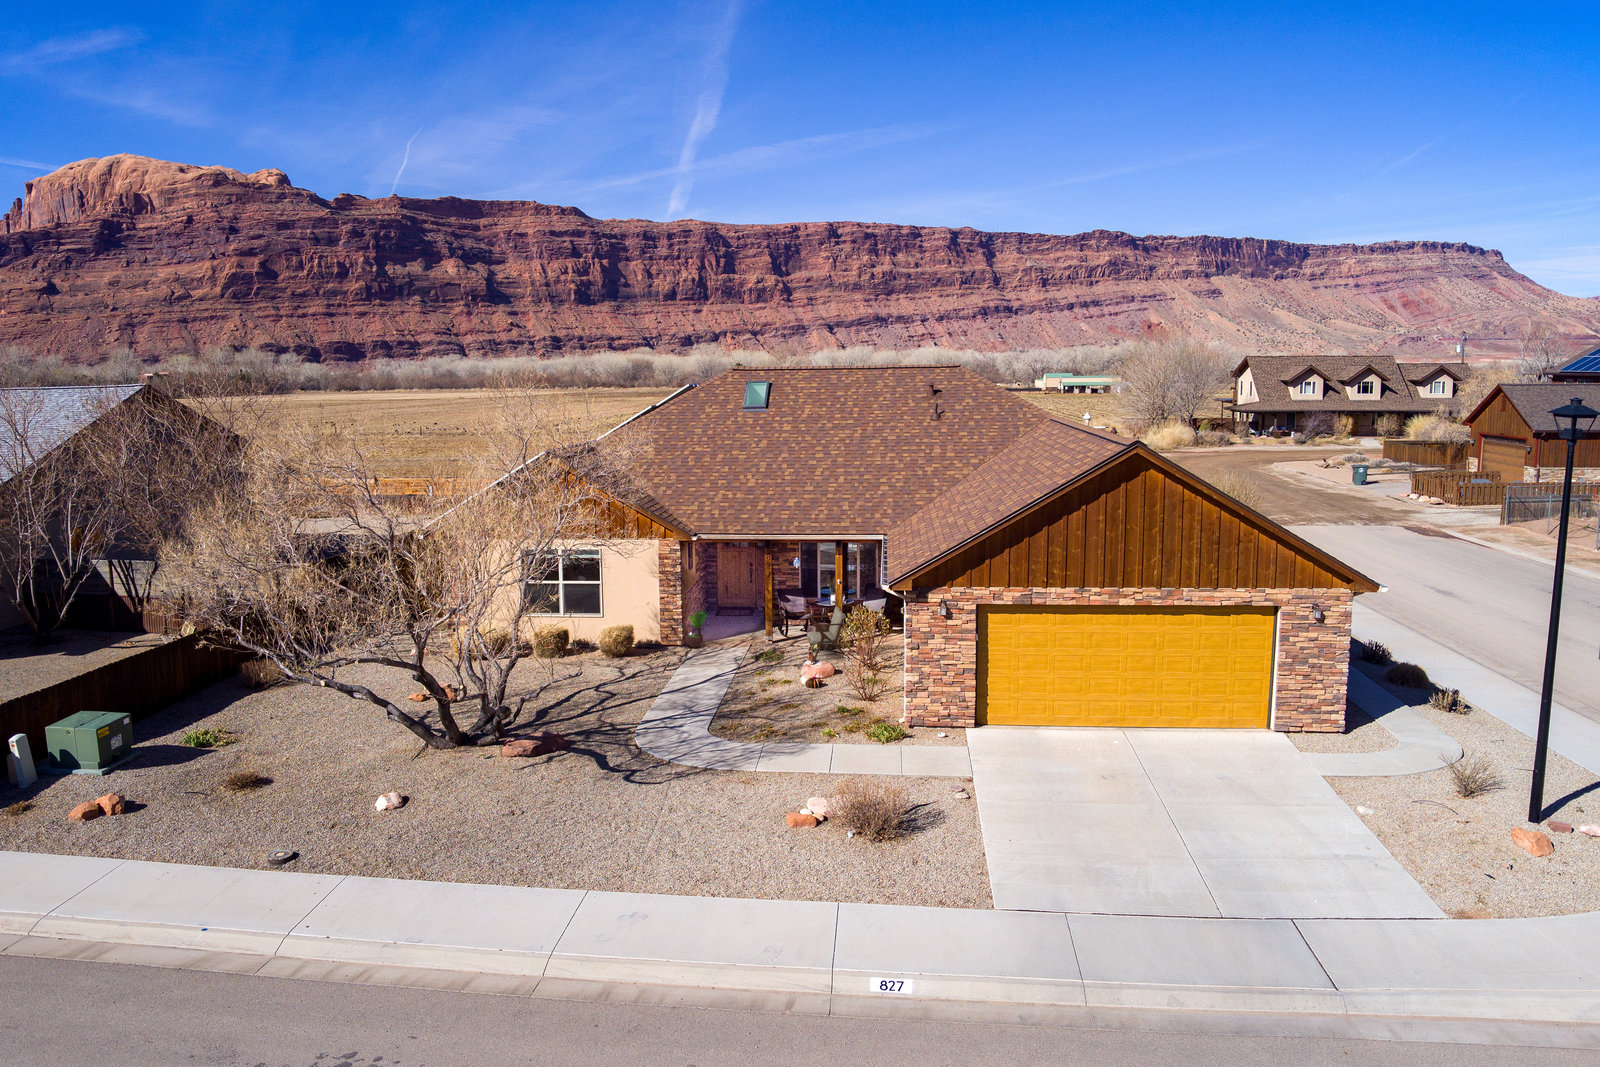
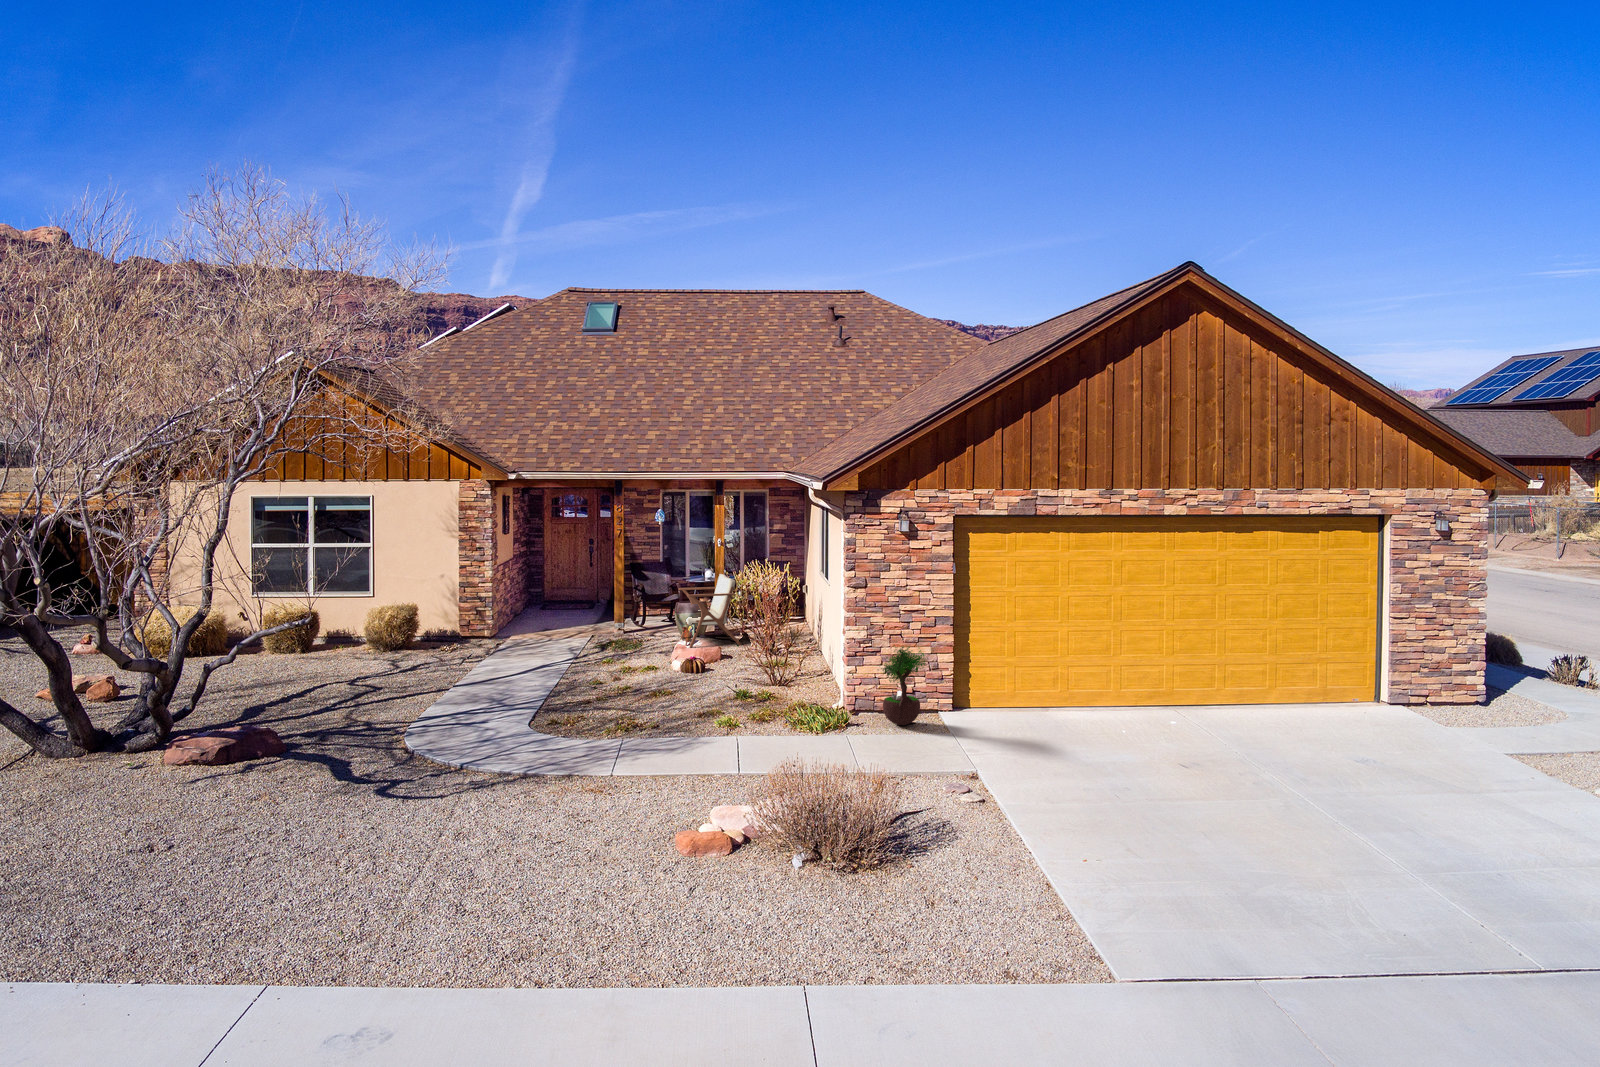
potted tree: present [685,611,706,648] -> present [880,641,925,725]

